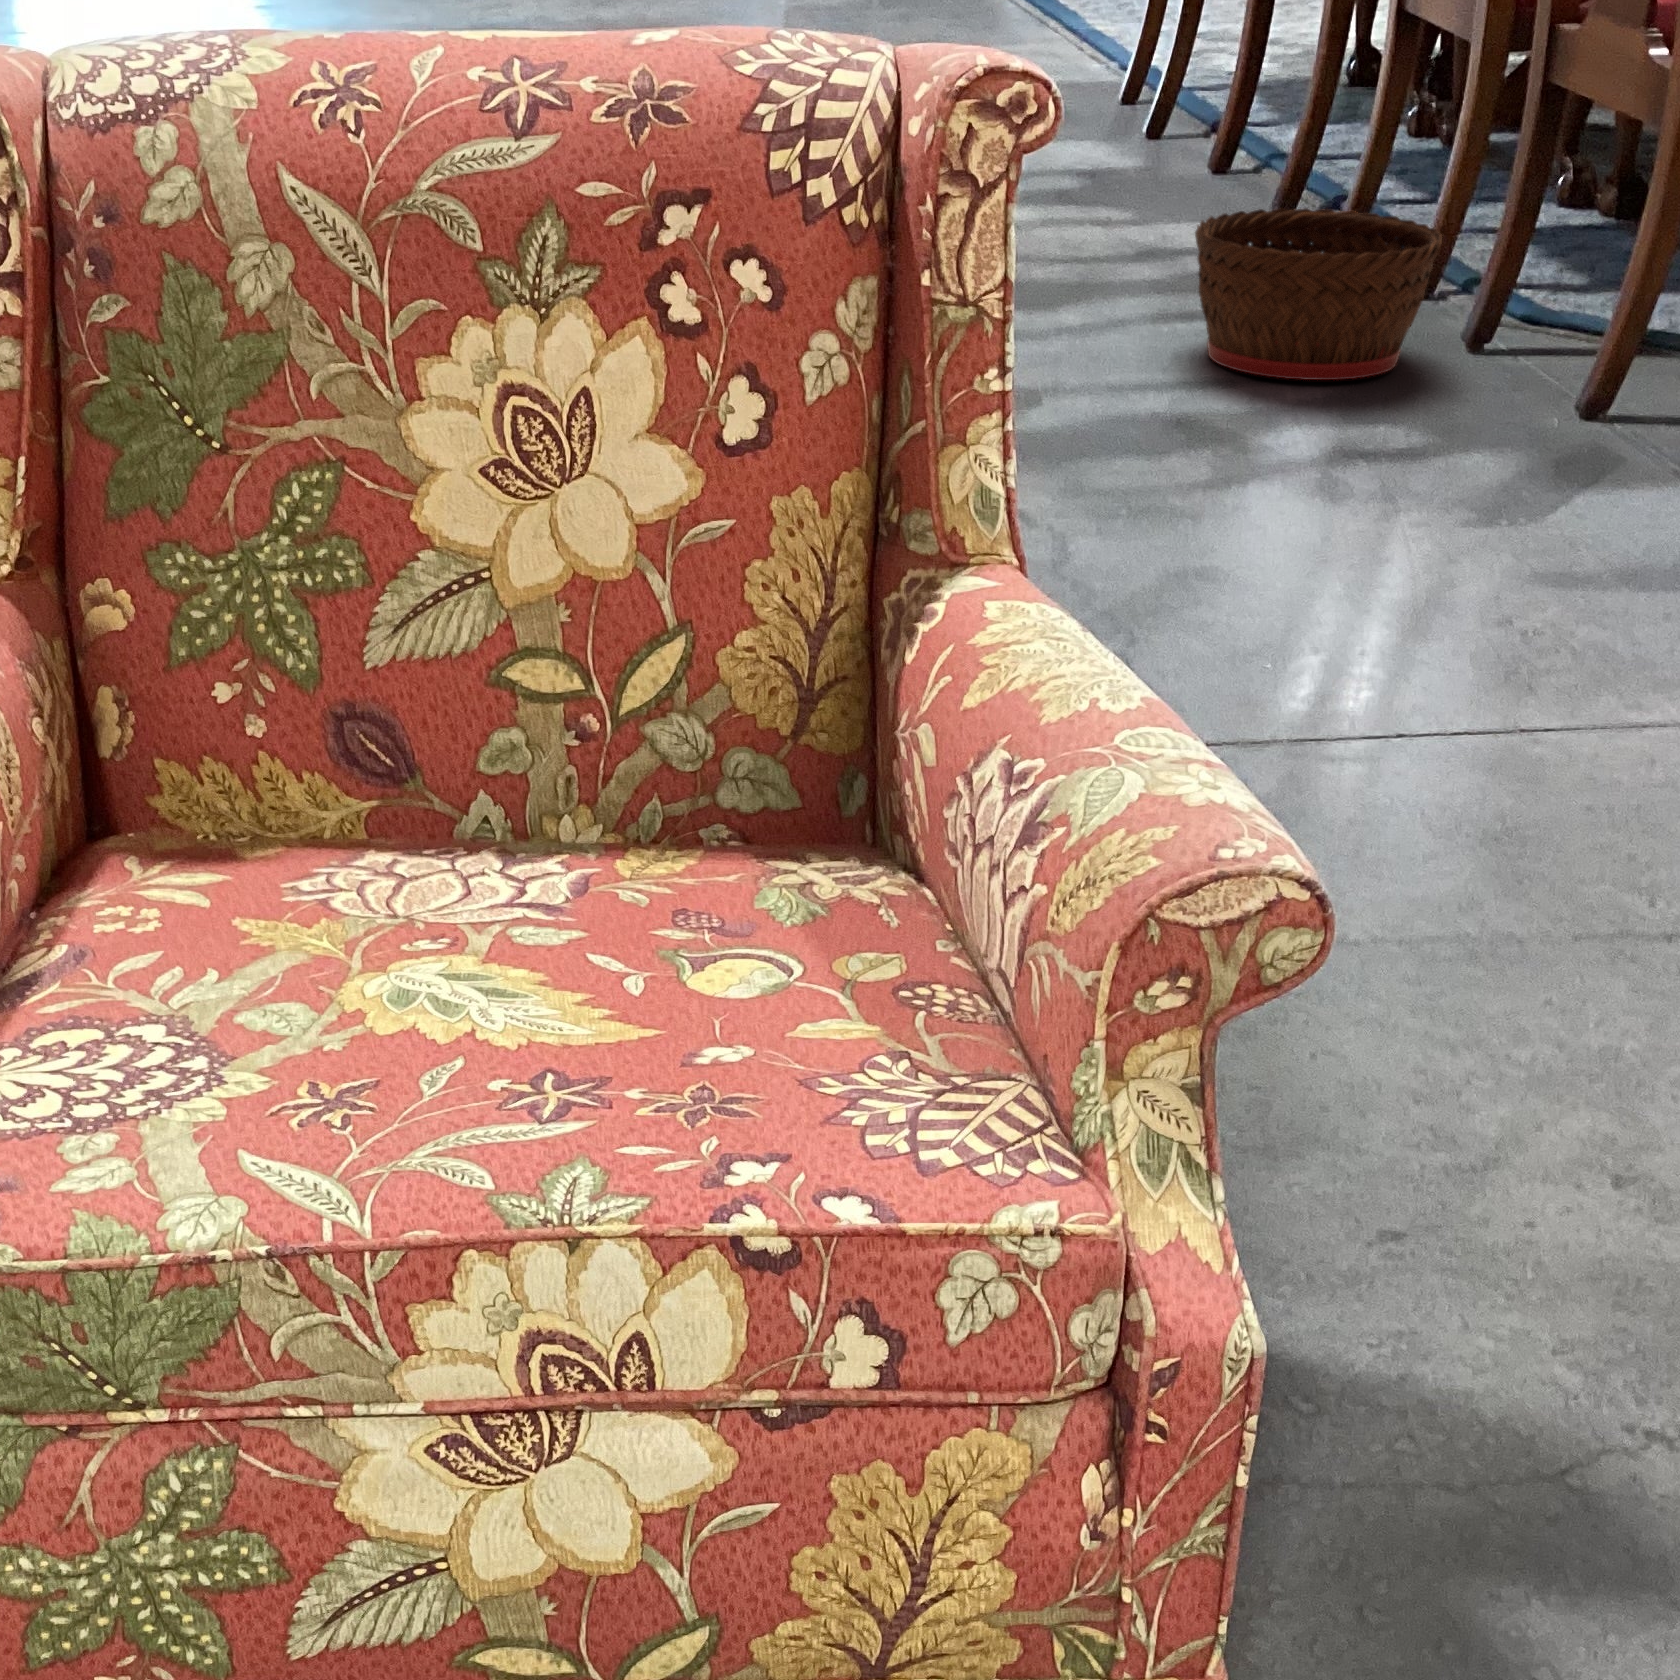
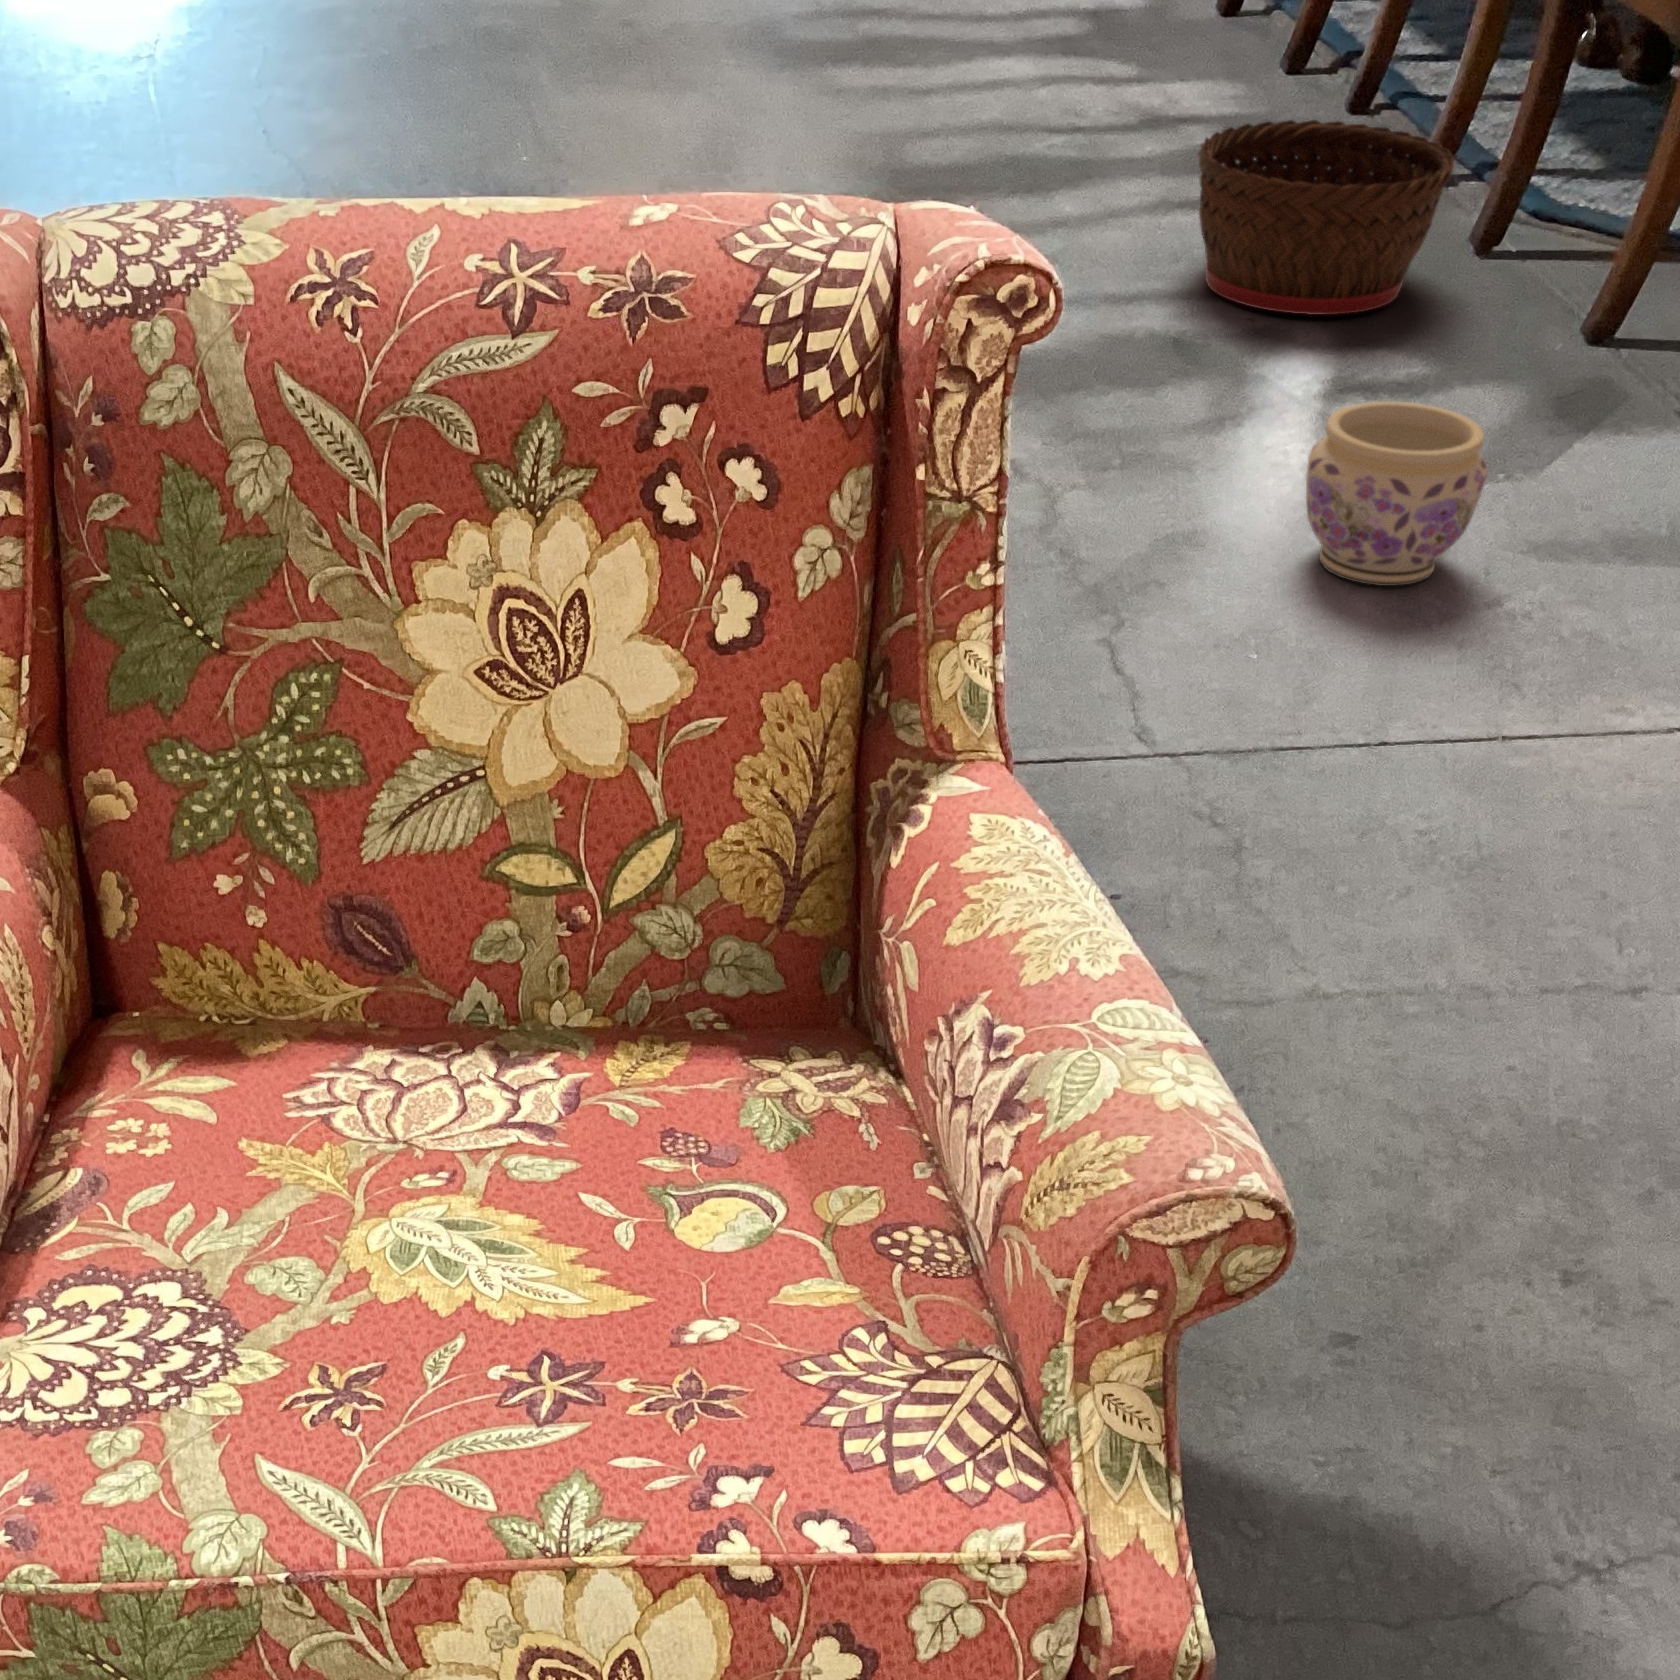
planter: none [1314,424,1491,596] -> present [1306,401,1488,586]

